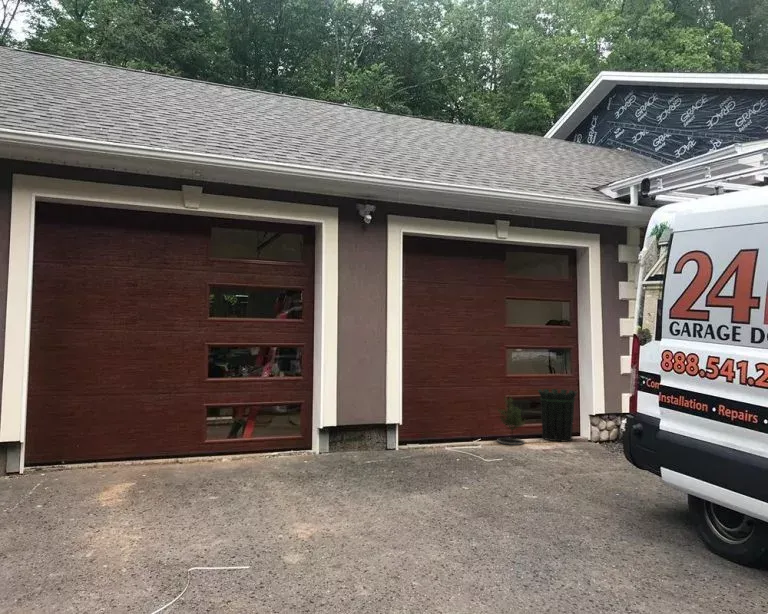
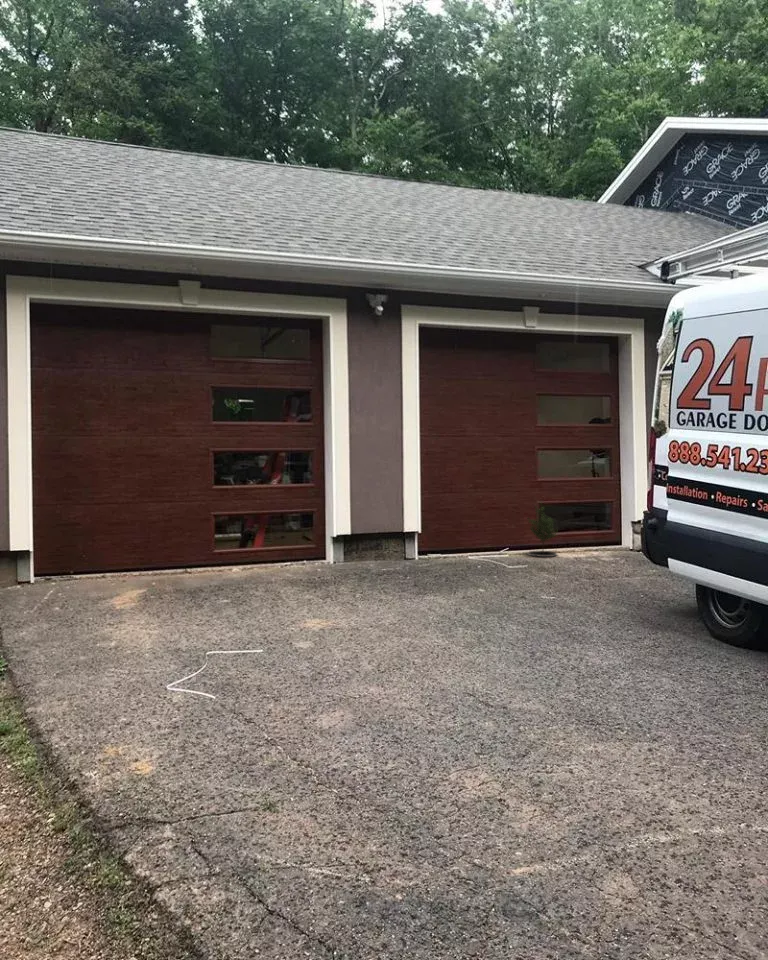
waste bin: present [538,389,577,441] -> none [574,497,618,553]

